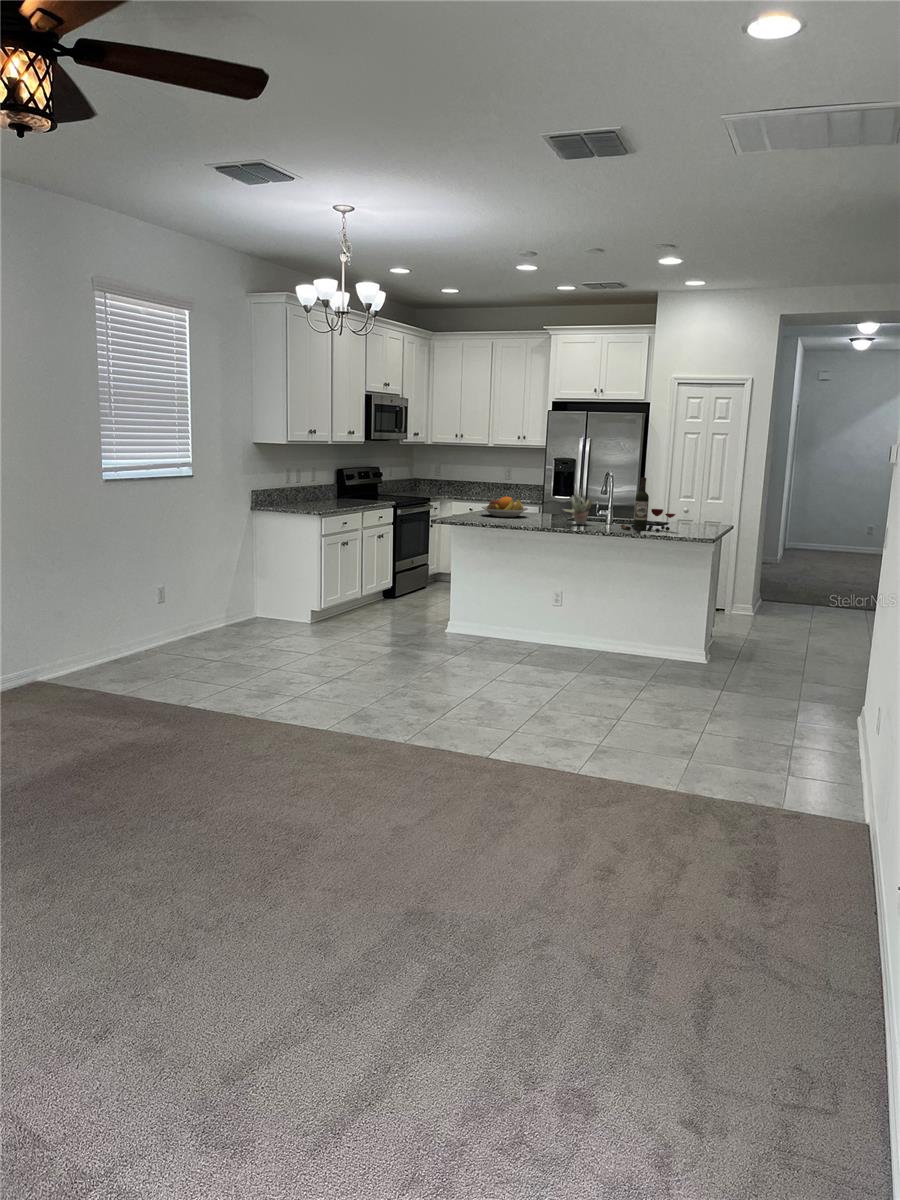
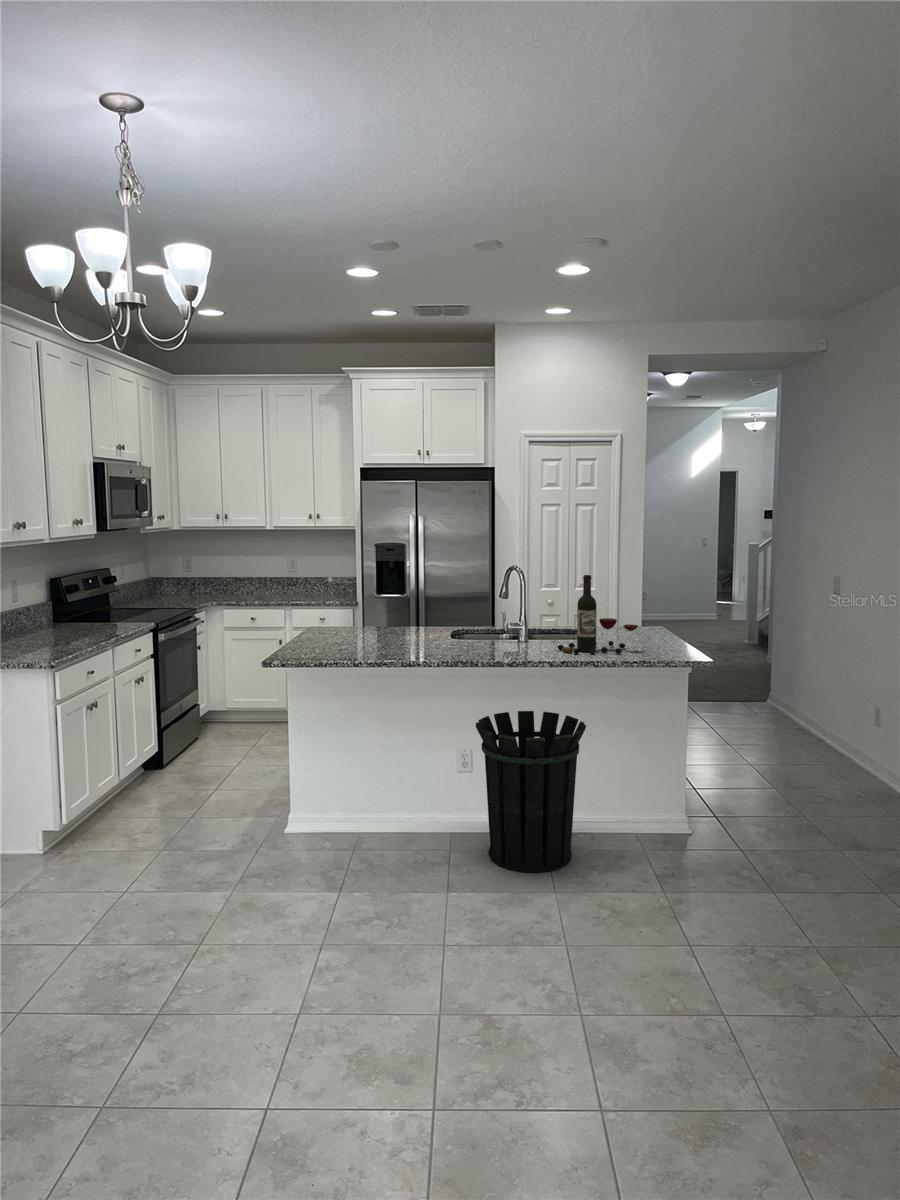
succulent plant: present [563,491,593,525] -> none [473,596,511,649]
fruit bowl: present [482,497,528,517] -> none [324,612,396,643]
waste bin: none [555,568,629,667] -> present [476,711,586,873]

